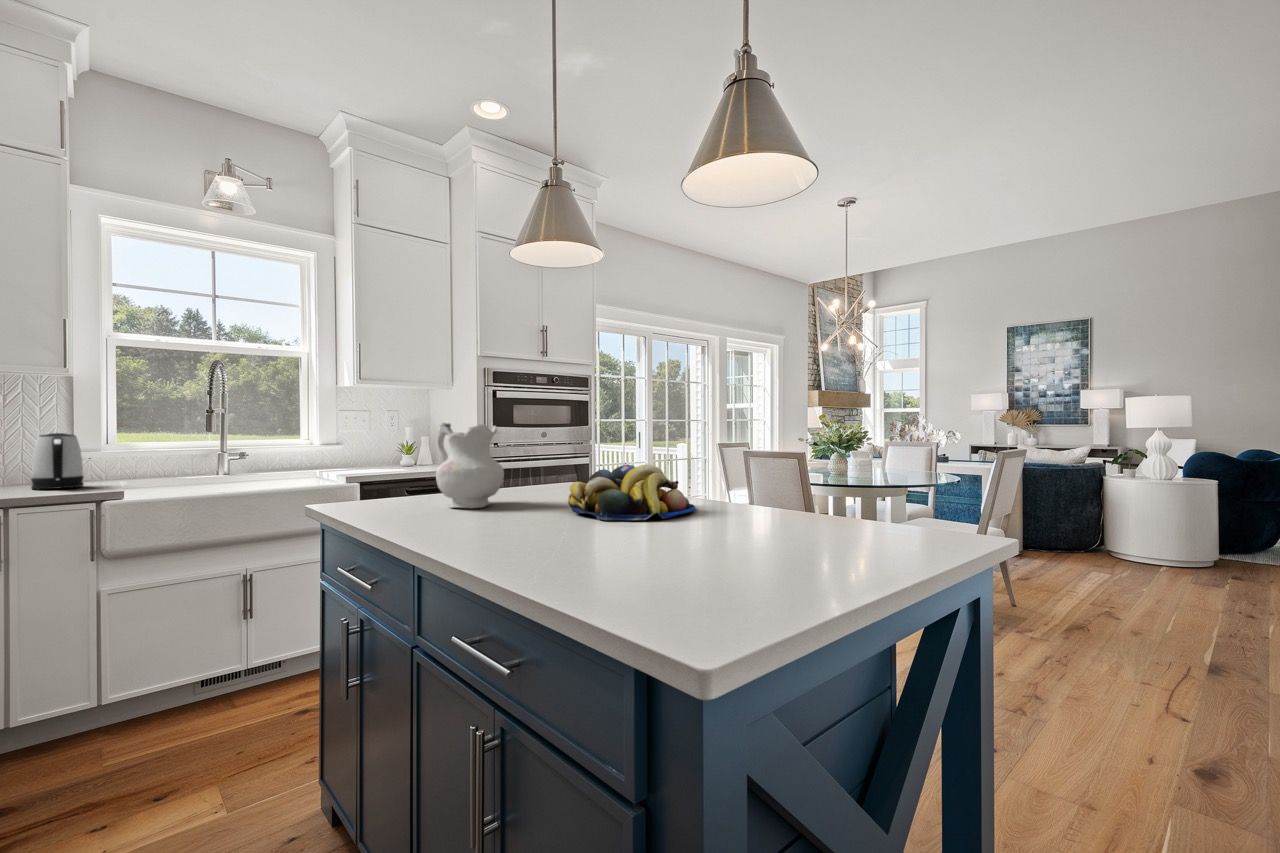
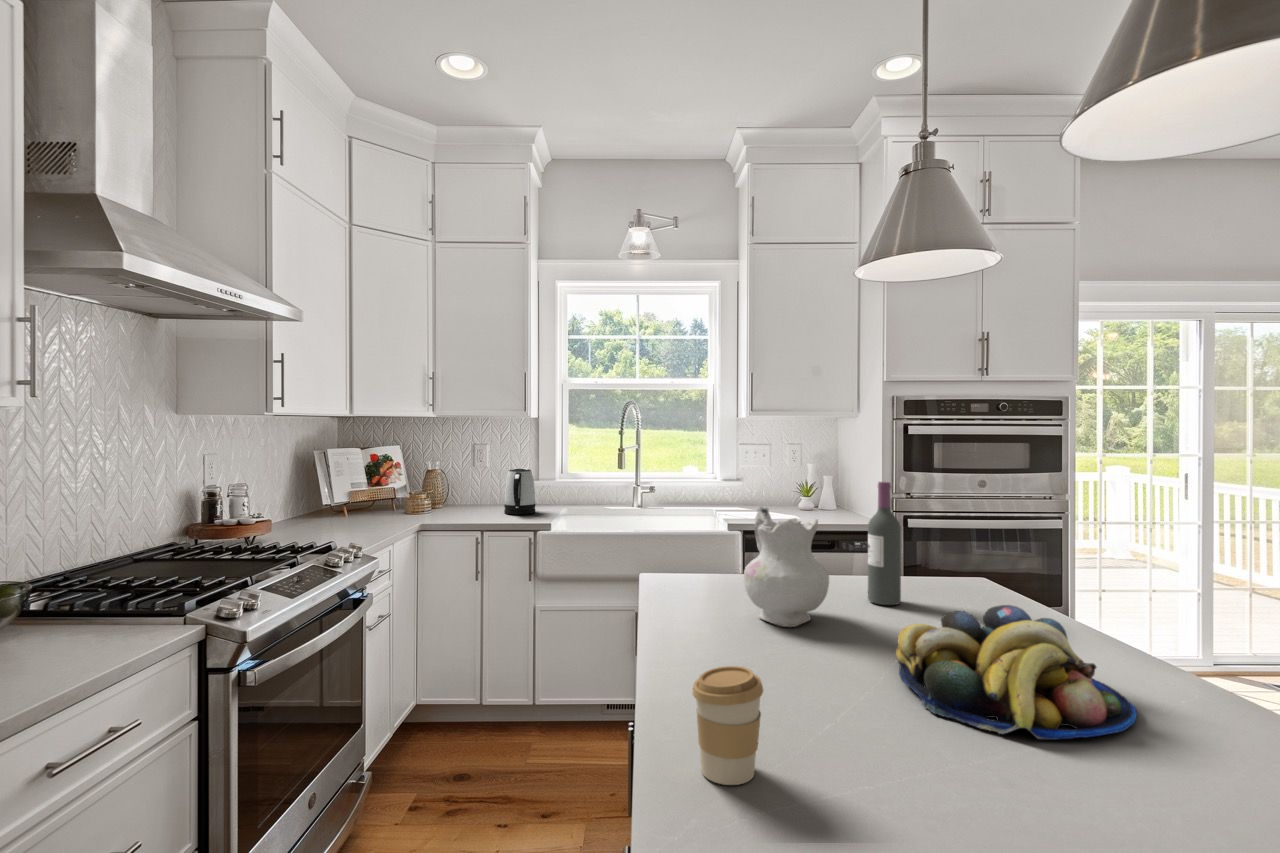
wine bottle: none [516,406,540,495] -> present [868,482,901,605]
coffee cup: none [494,483,543,556] -> present [692,666,763,785]

